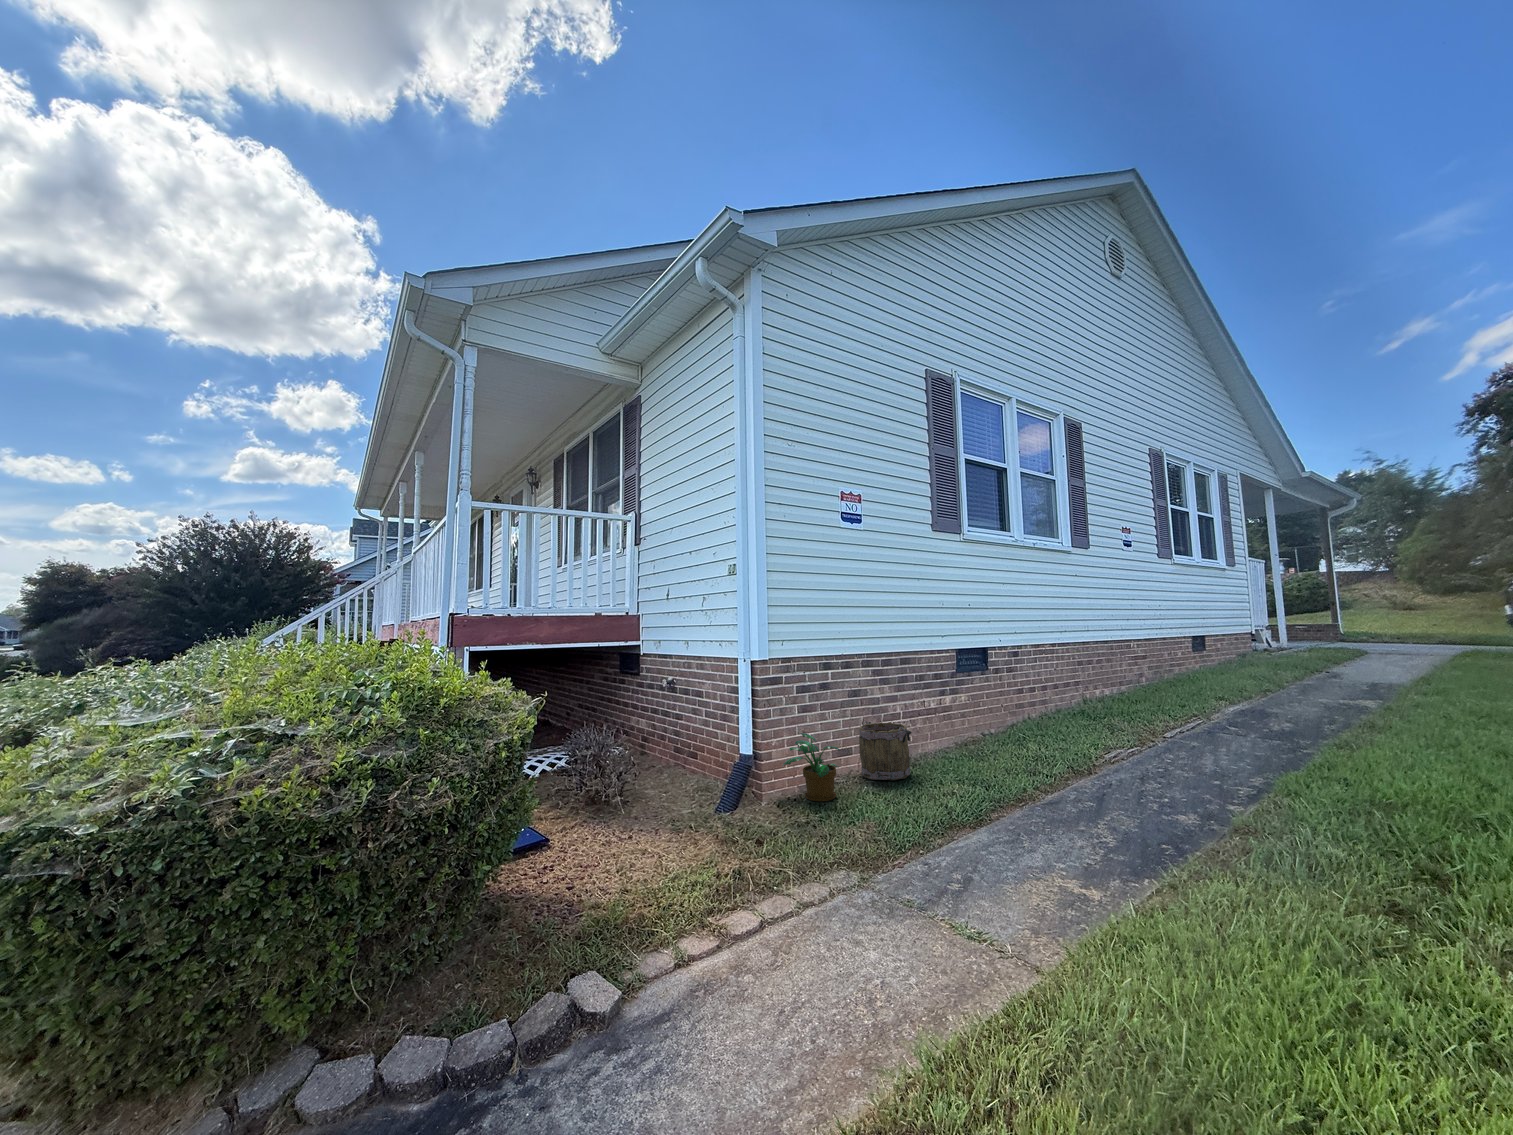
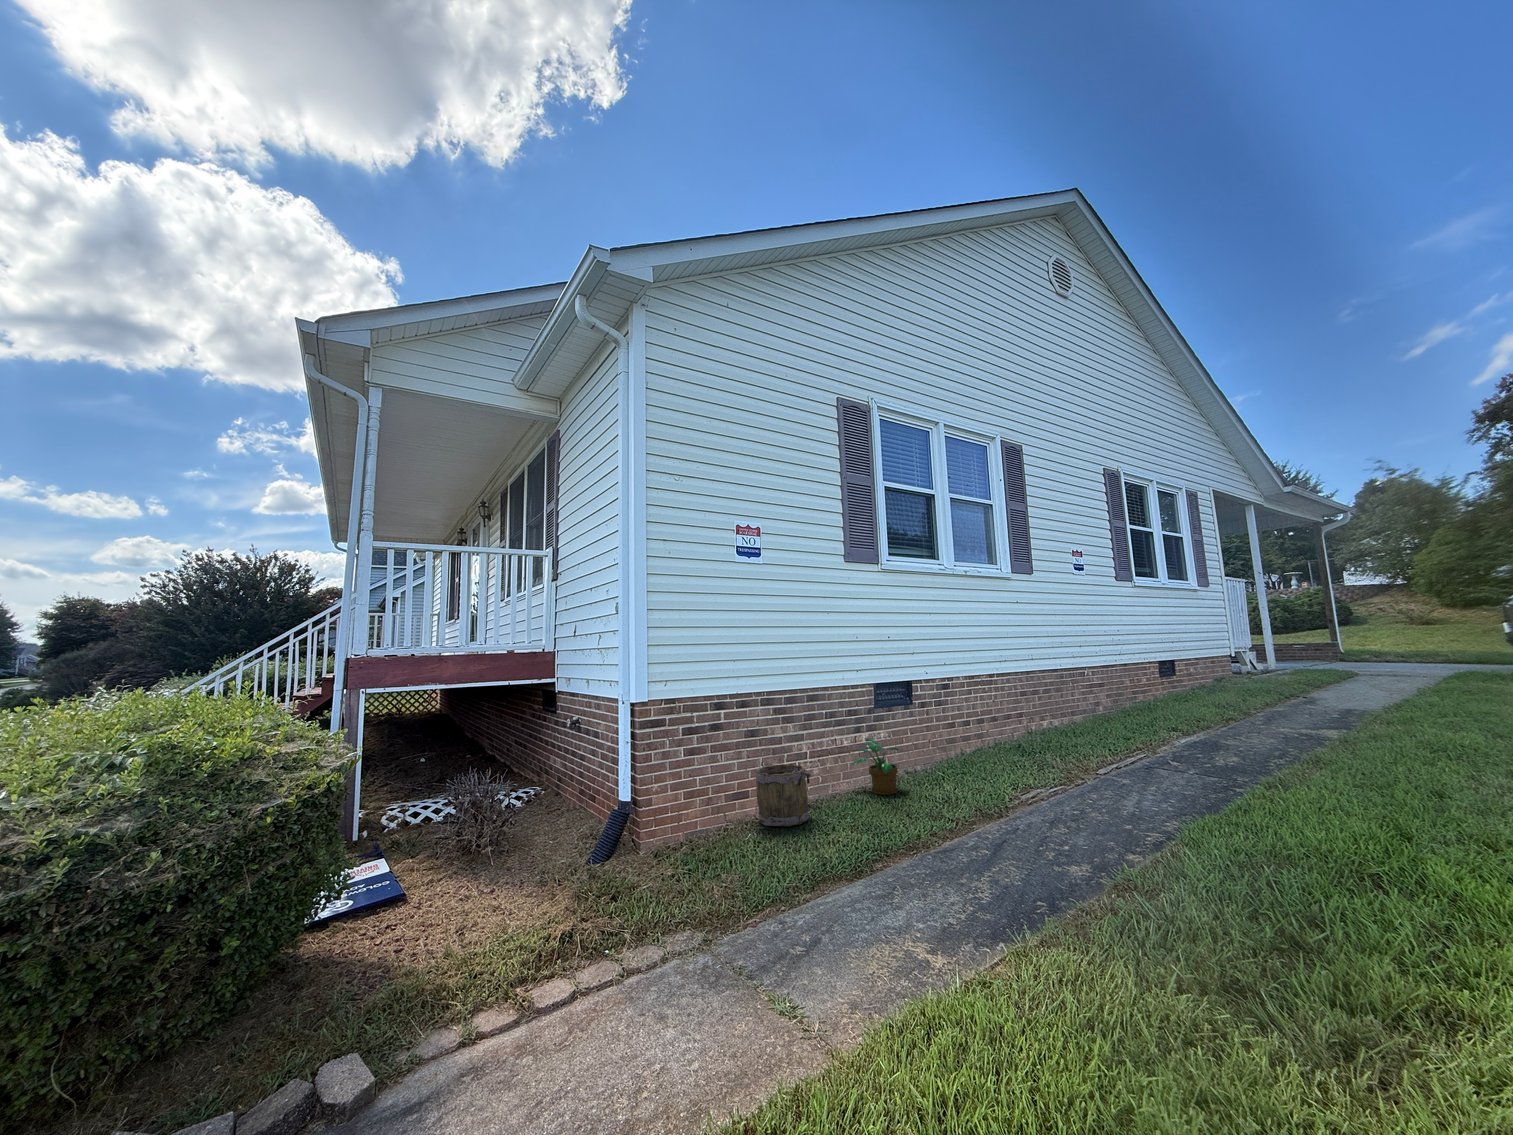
potted plant: present [782,733,840,801] -> present [851,738,901,795]

